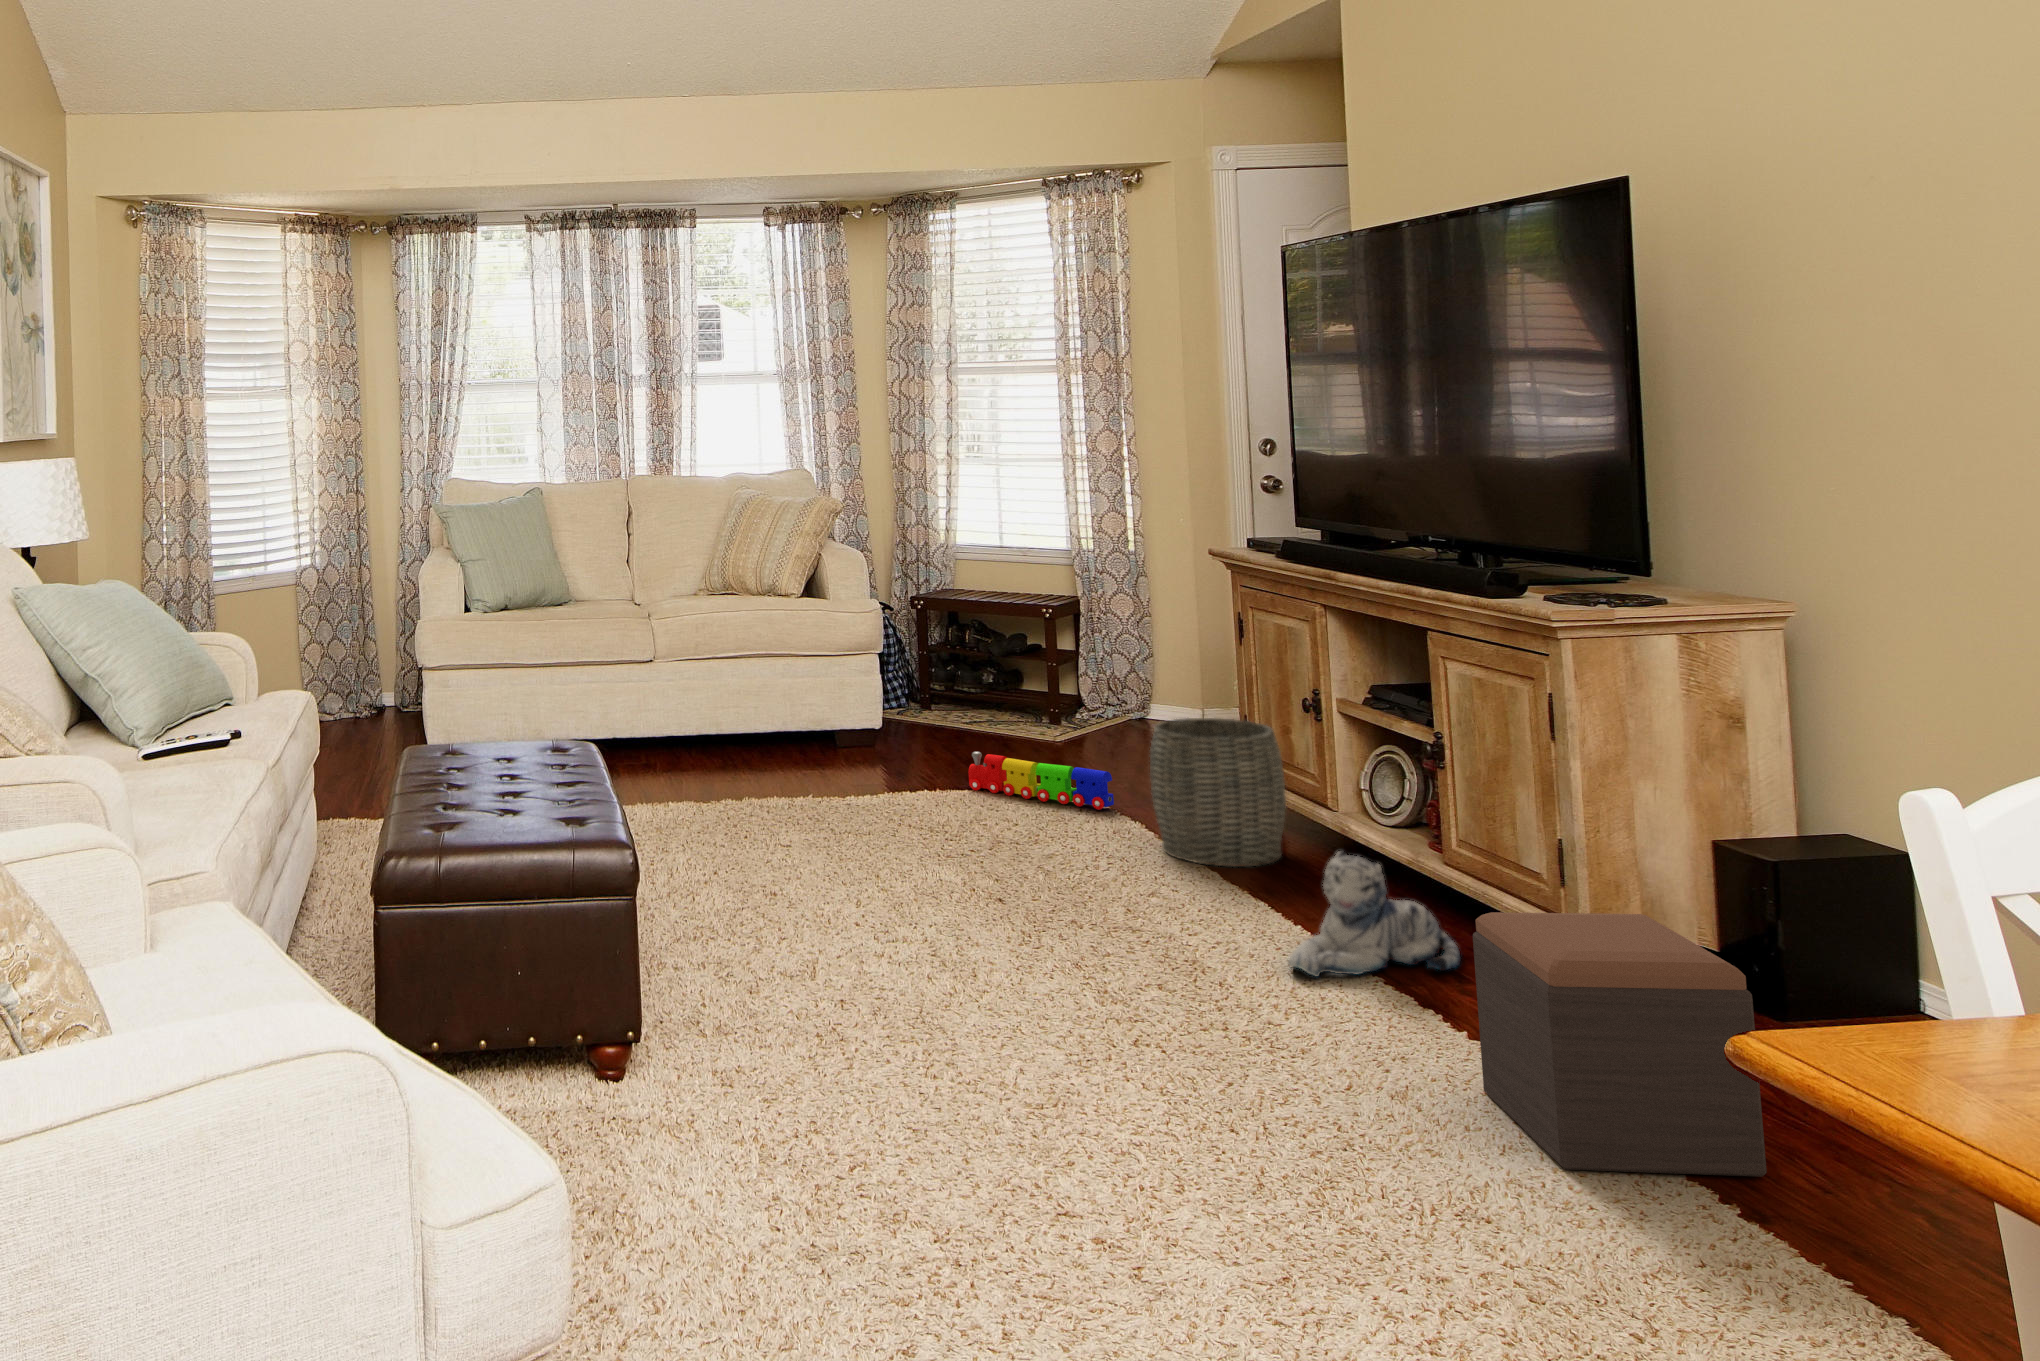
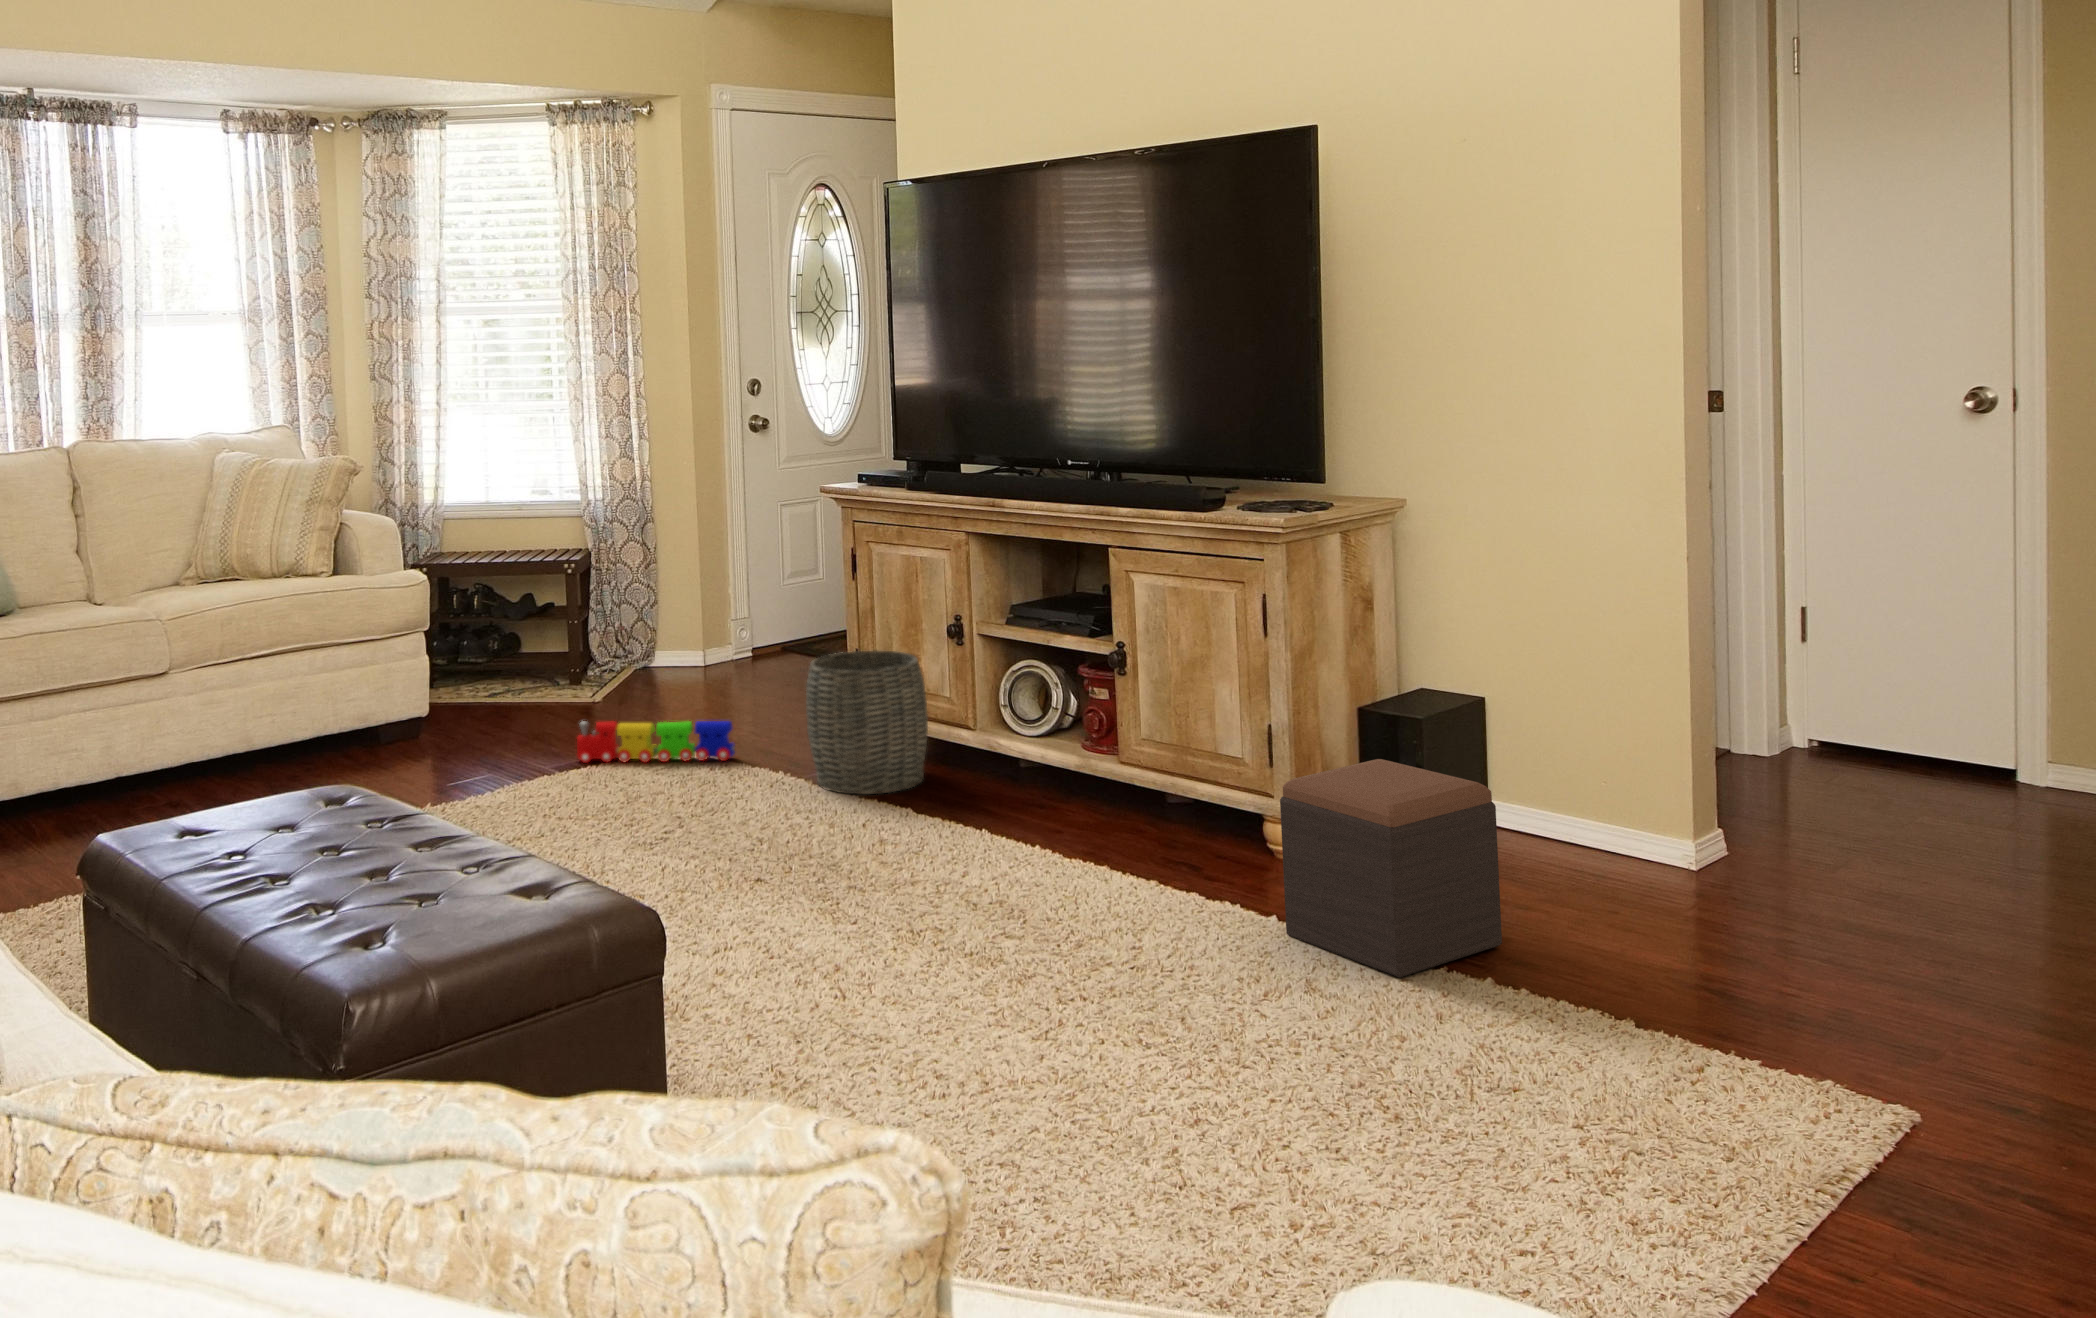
plush toy: present [1288,851,1461,977] -> none [1041,754,1153,873]

